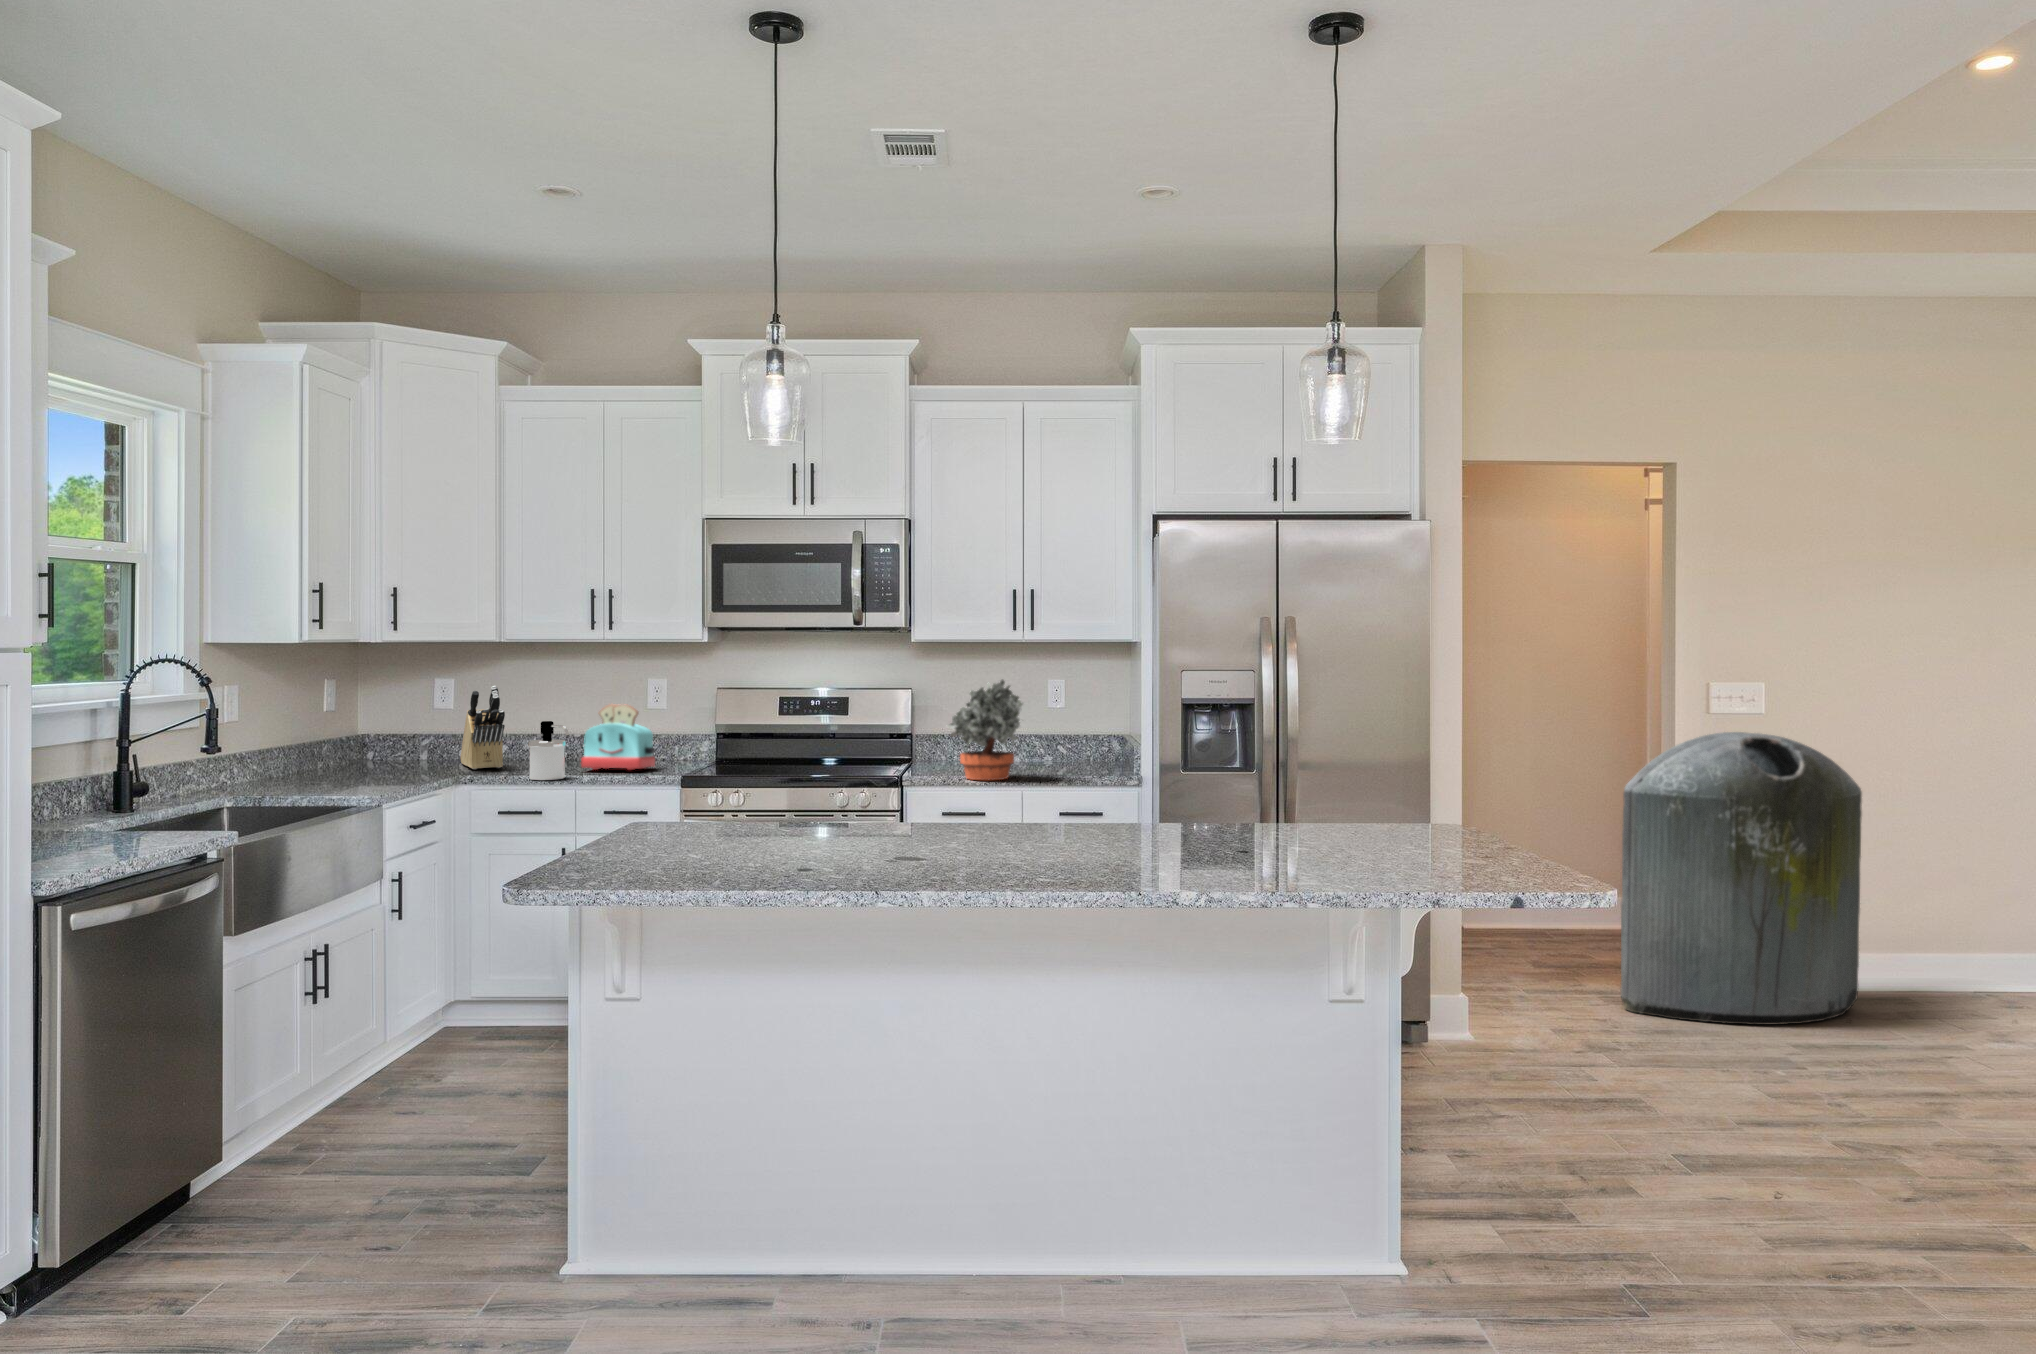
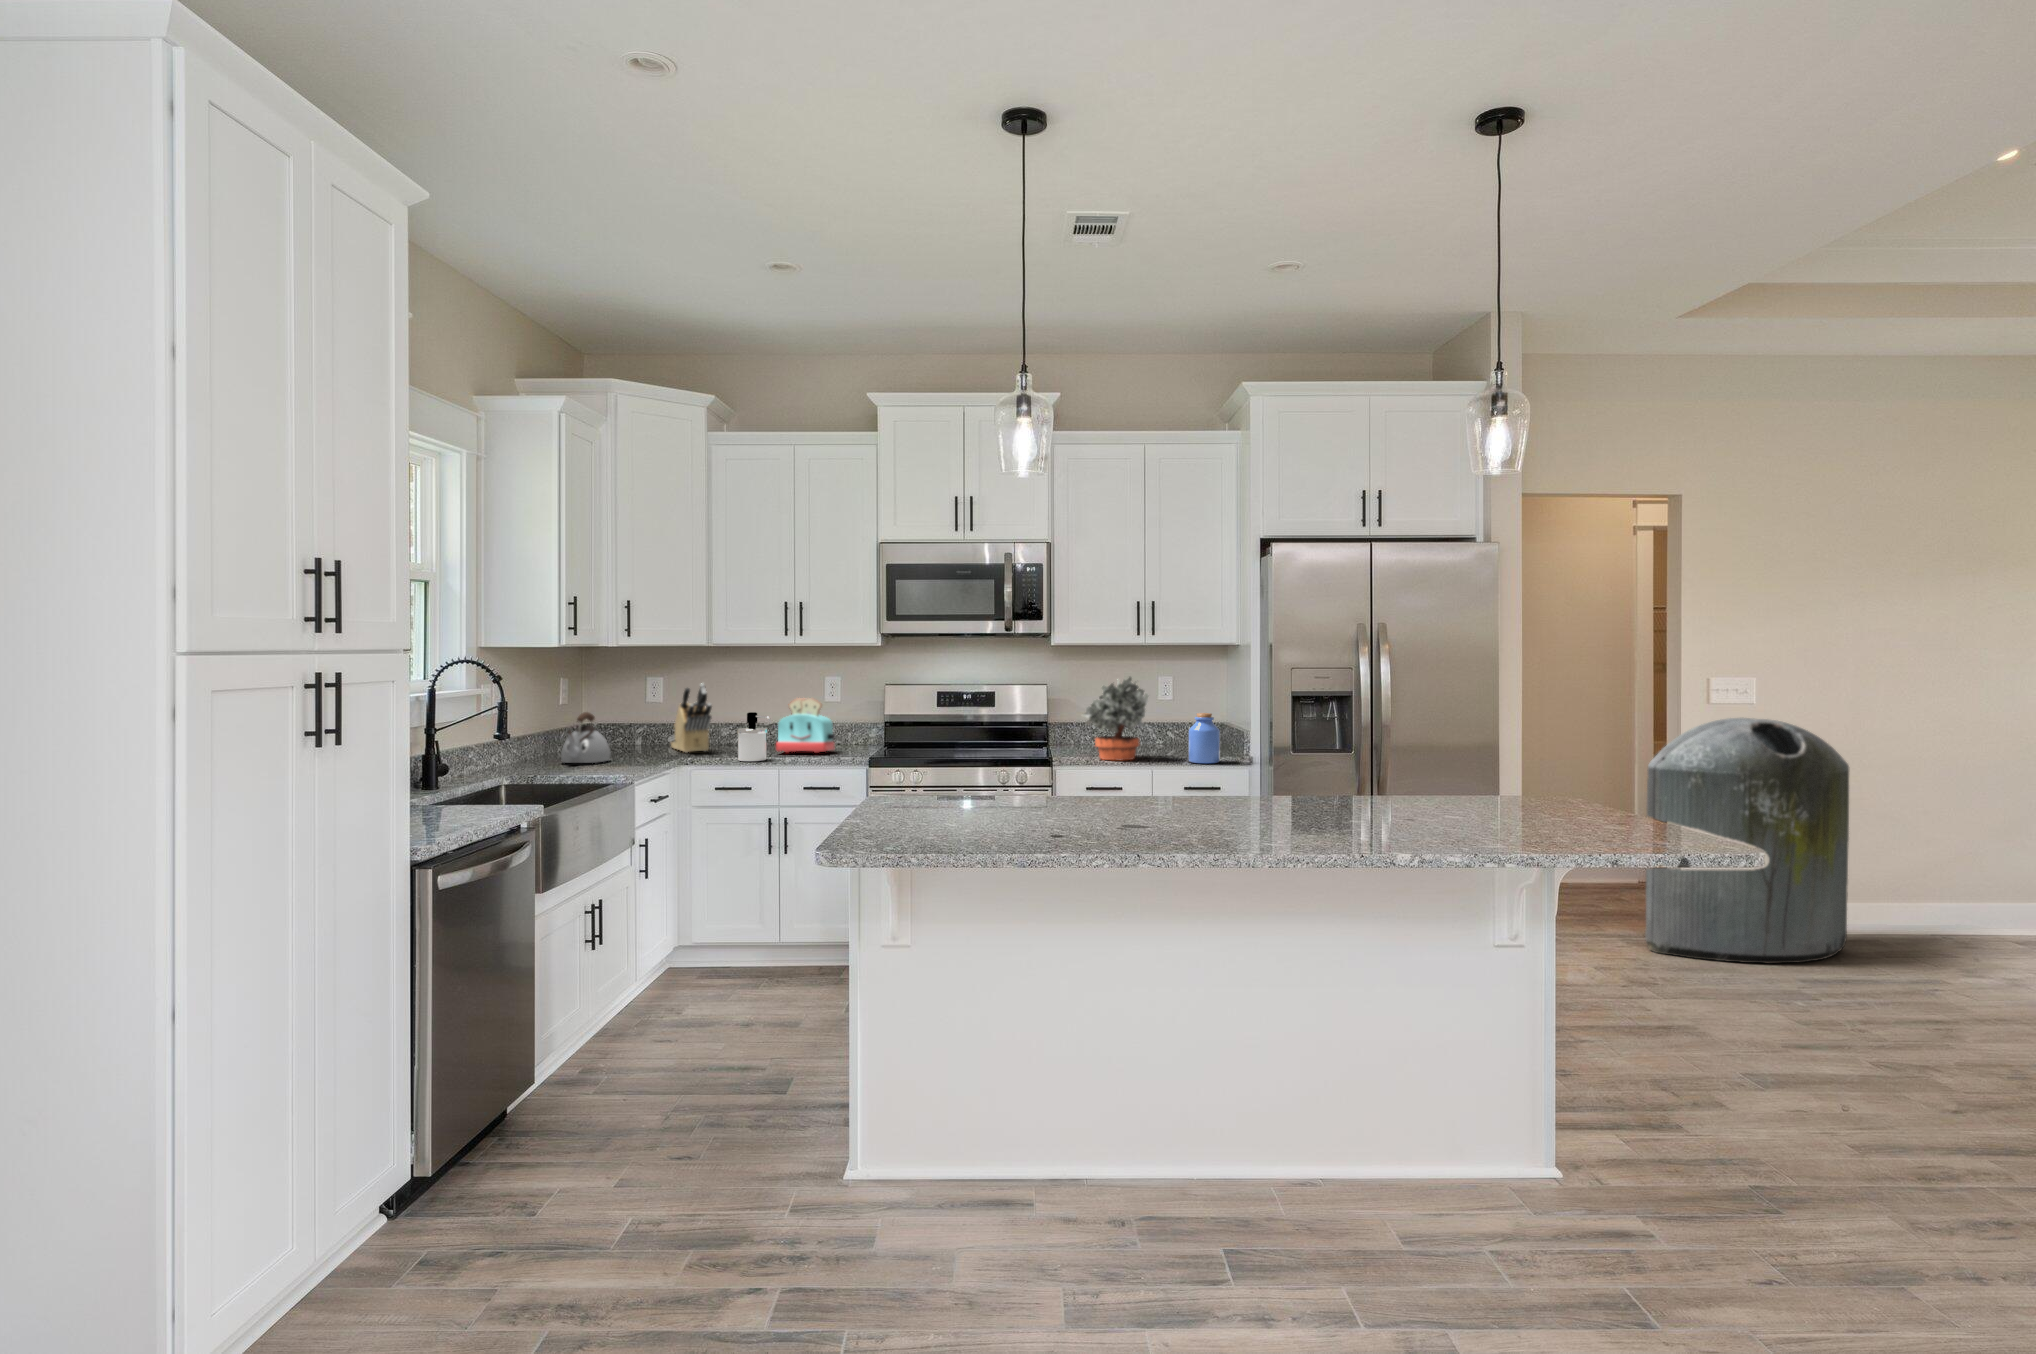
kettle: none [313,720,375,781] -> present [561,712,611,763]
jar: none [1069,724,1106,784] -> present [1189,713,1220,763]

